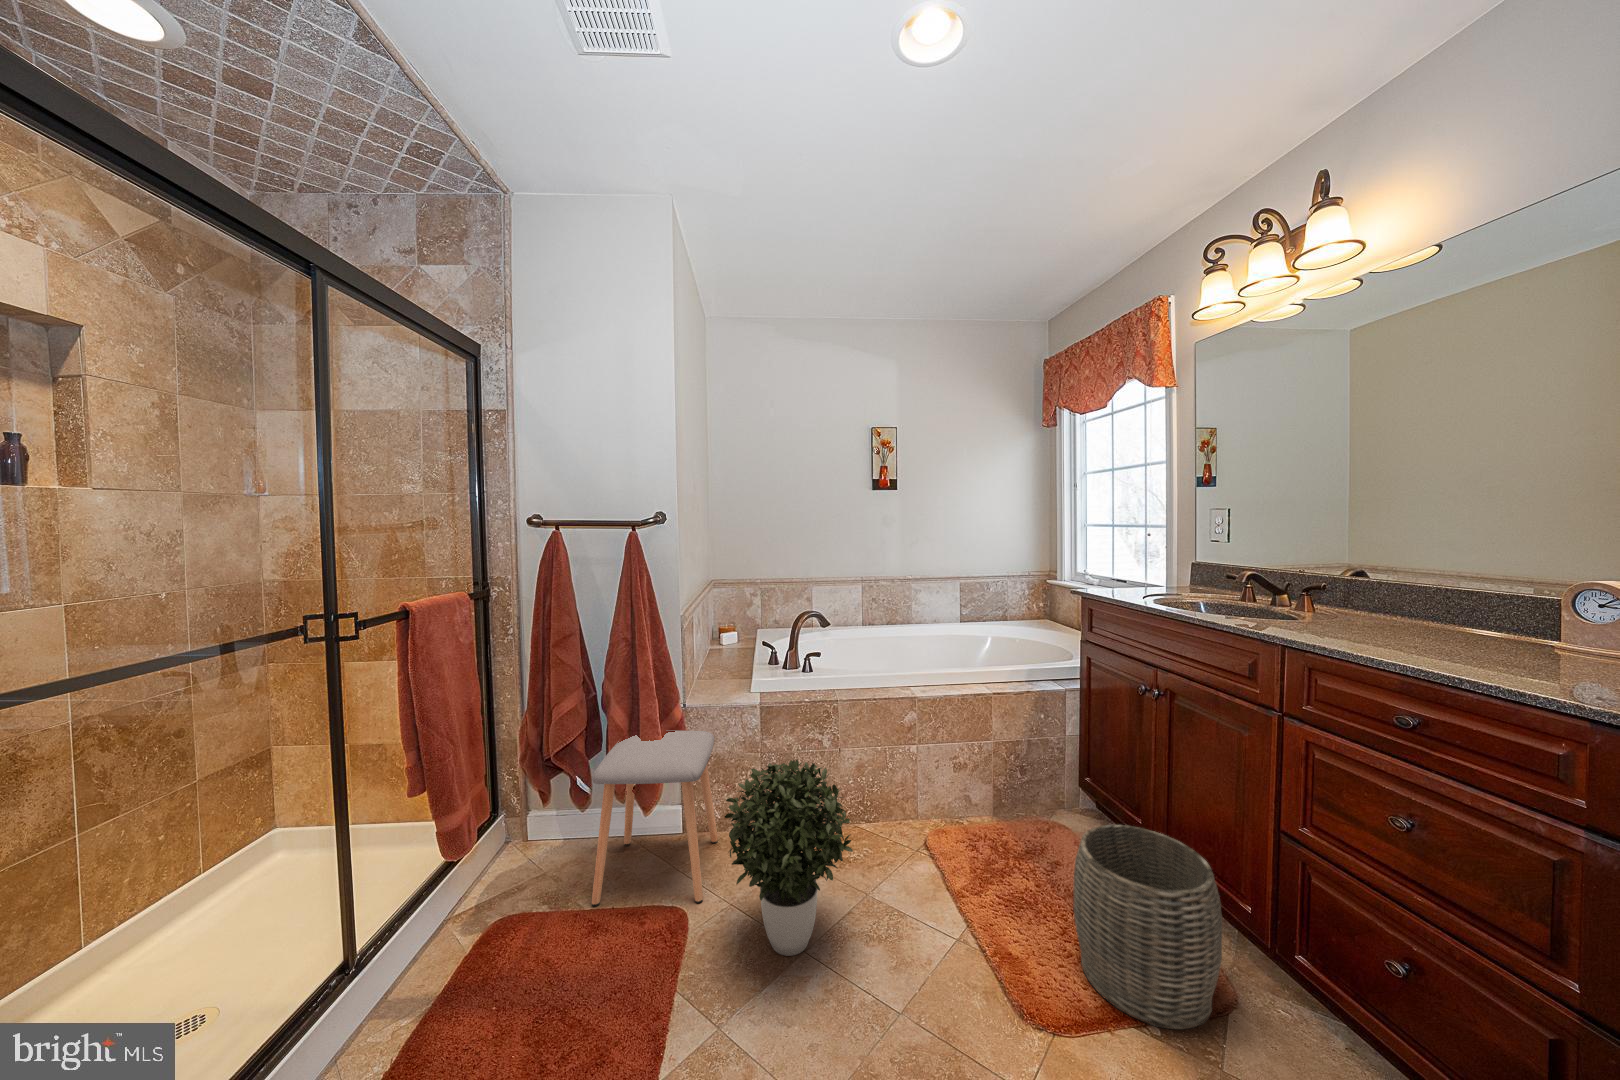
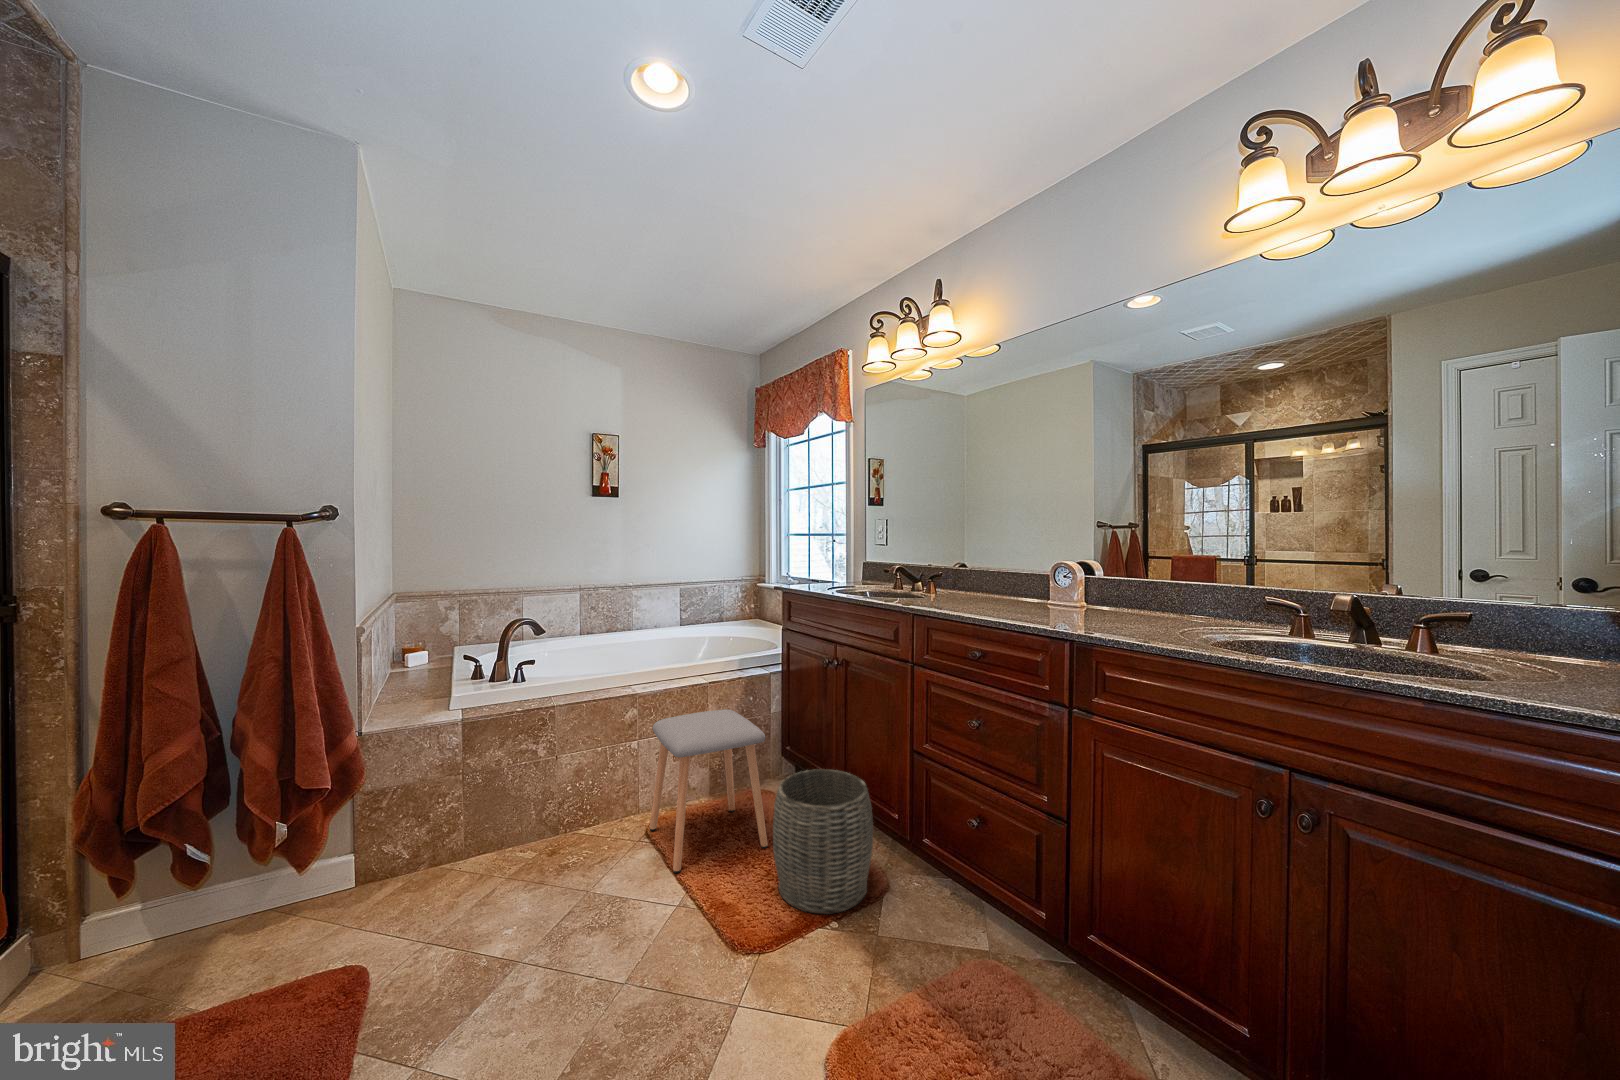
stool: present [592,731,718,906] -> present [650,709,768,873]
potted plant: present [725,760,853,956] -> none [427,761,577,965]

